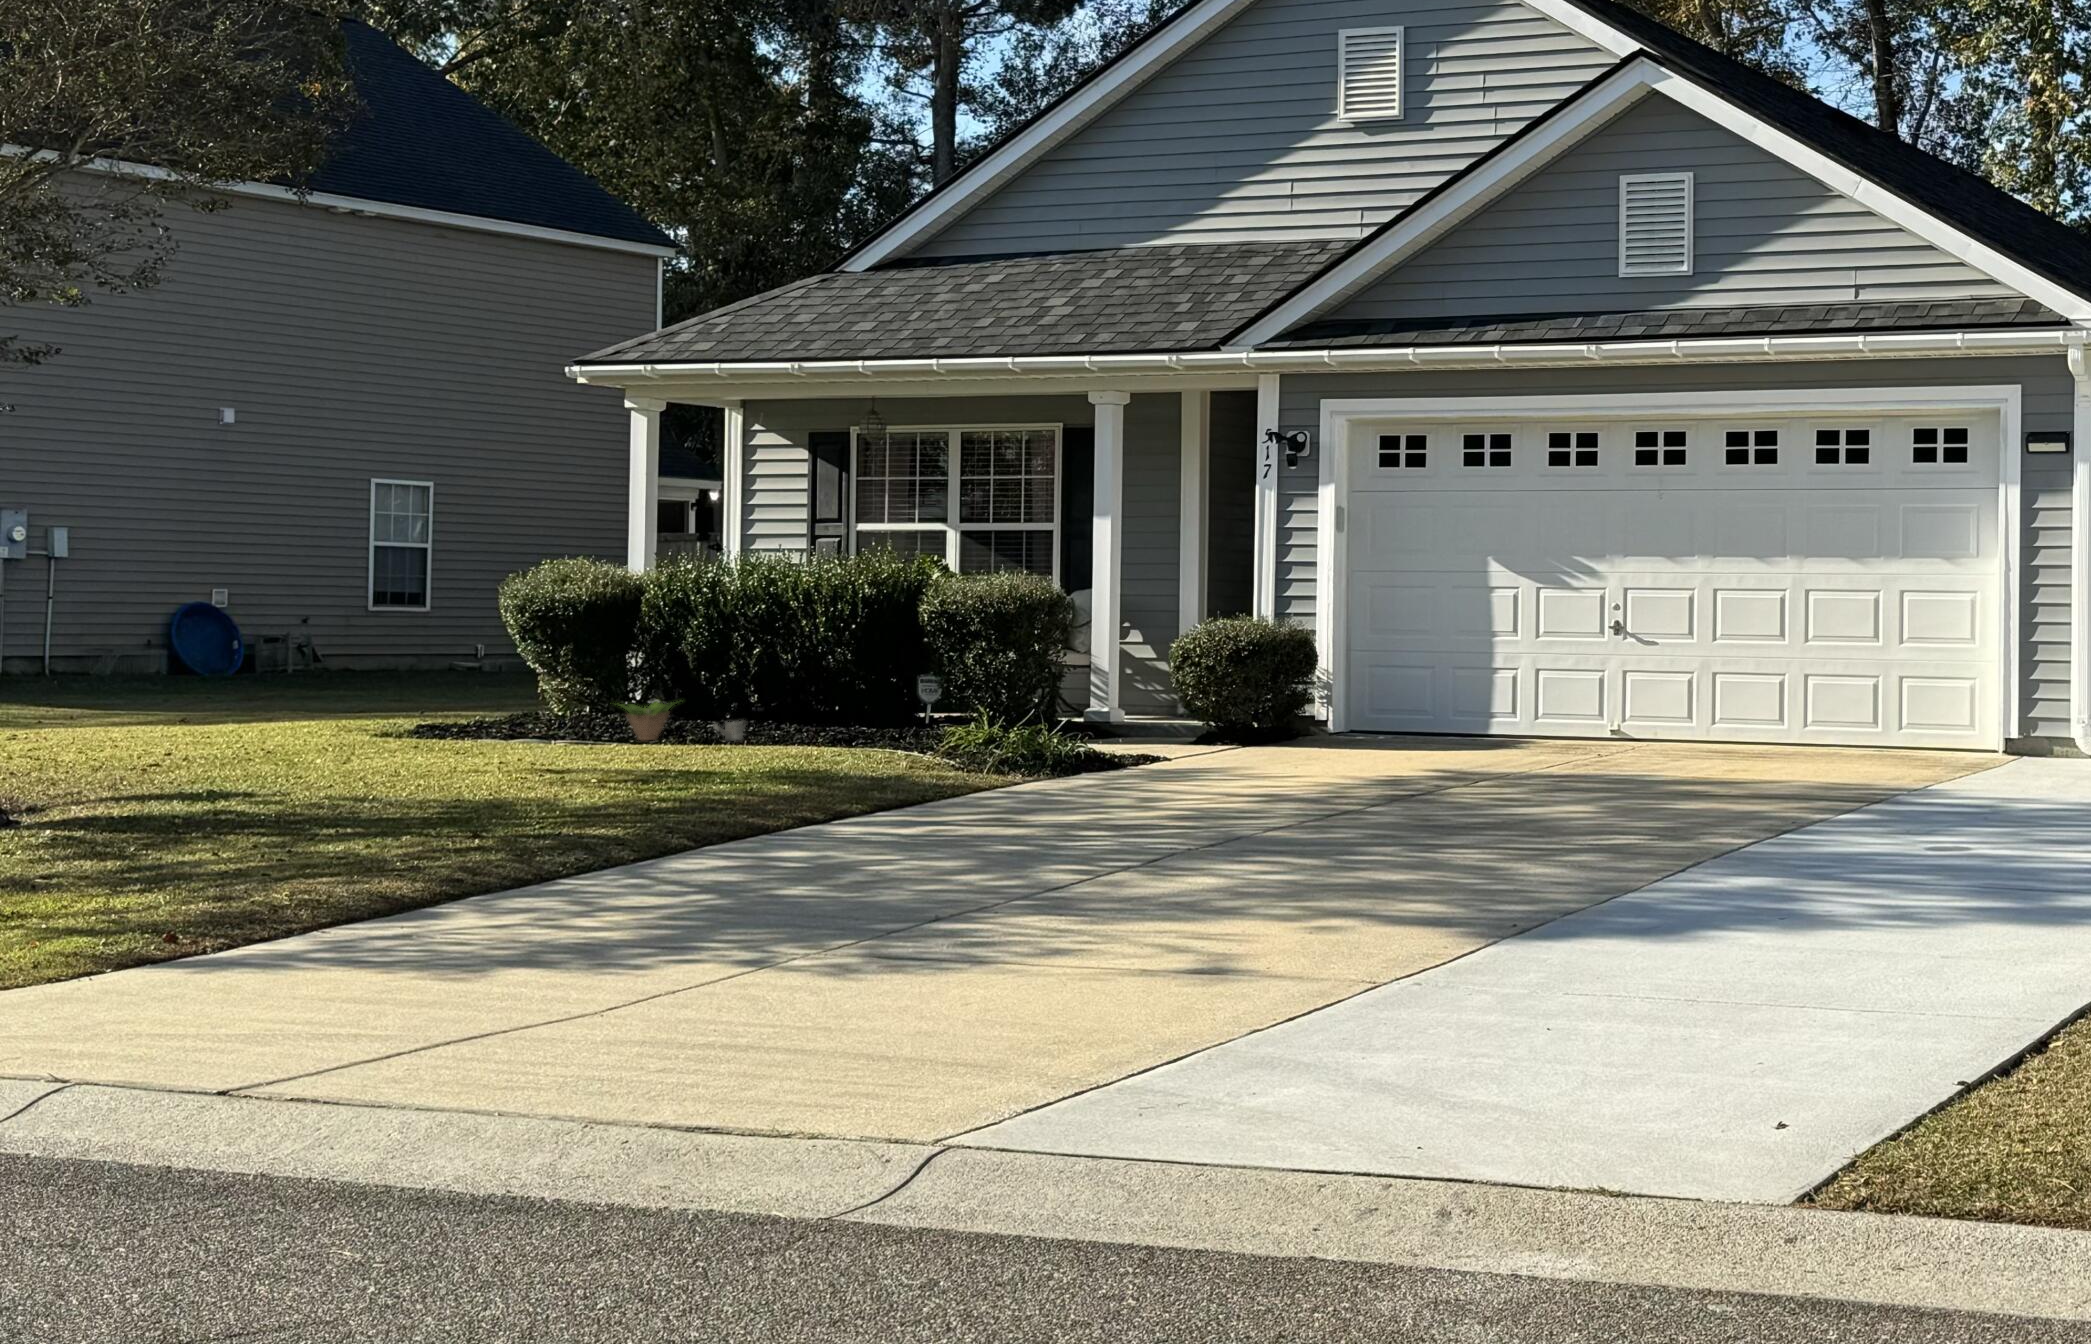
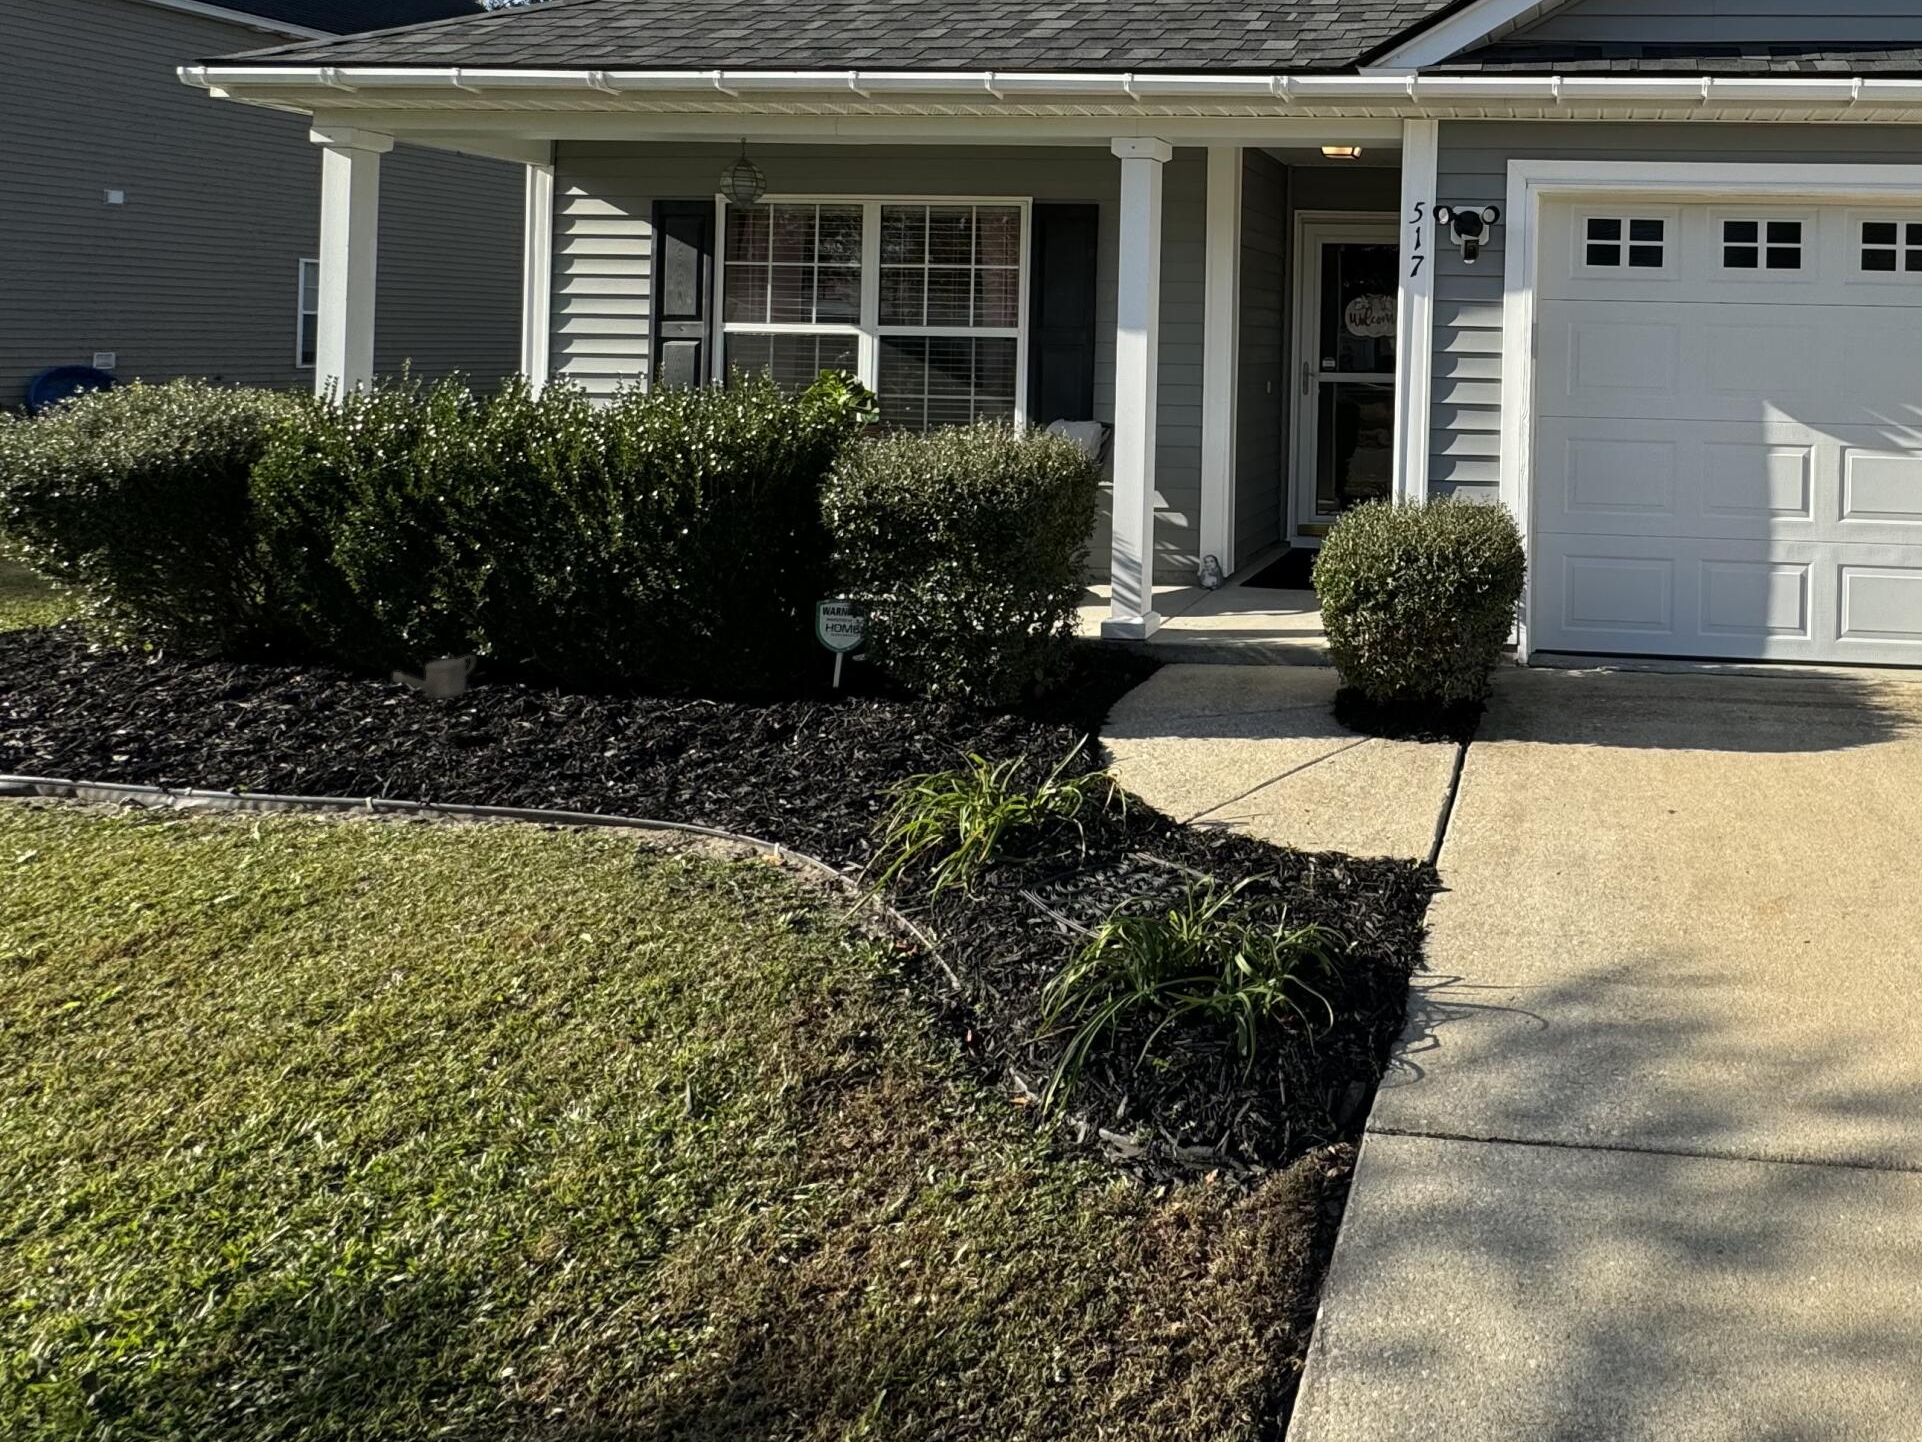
decorative plant: present [621,701,672,740] -> none [174,613,350,695]

